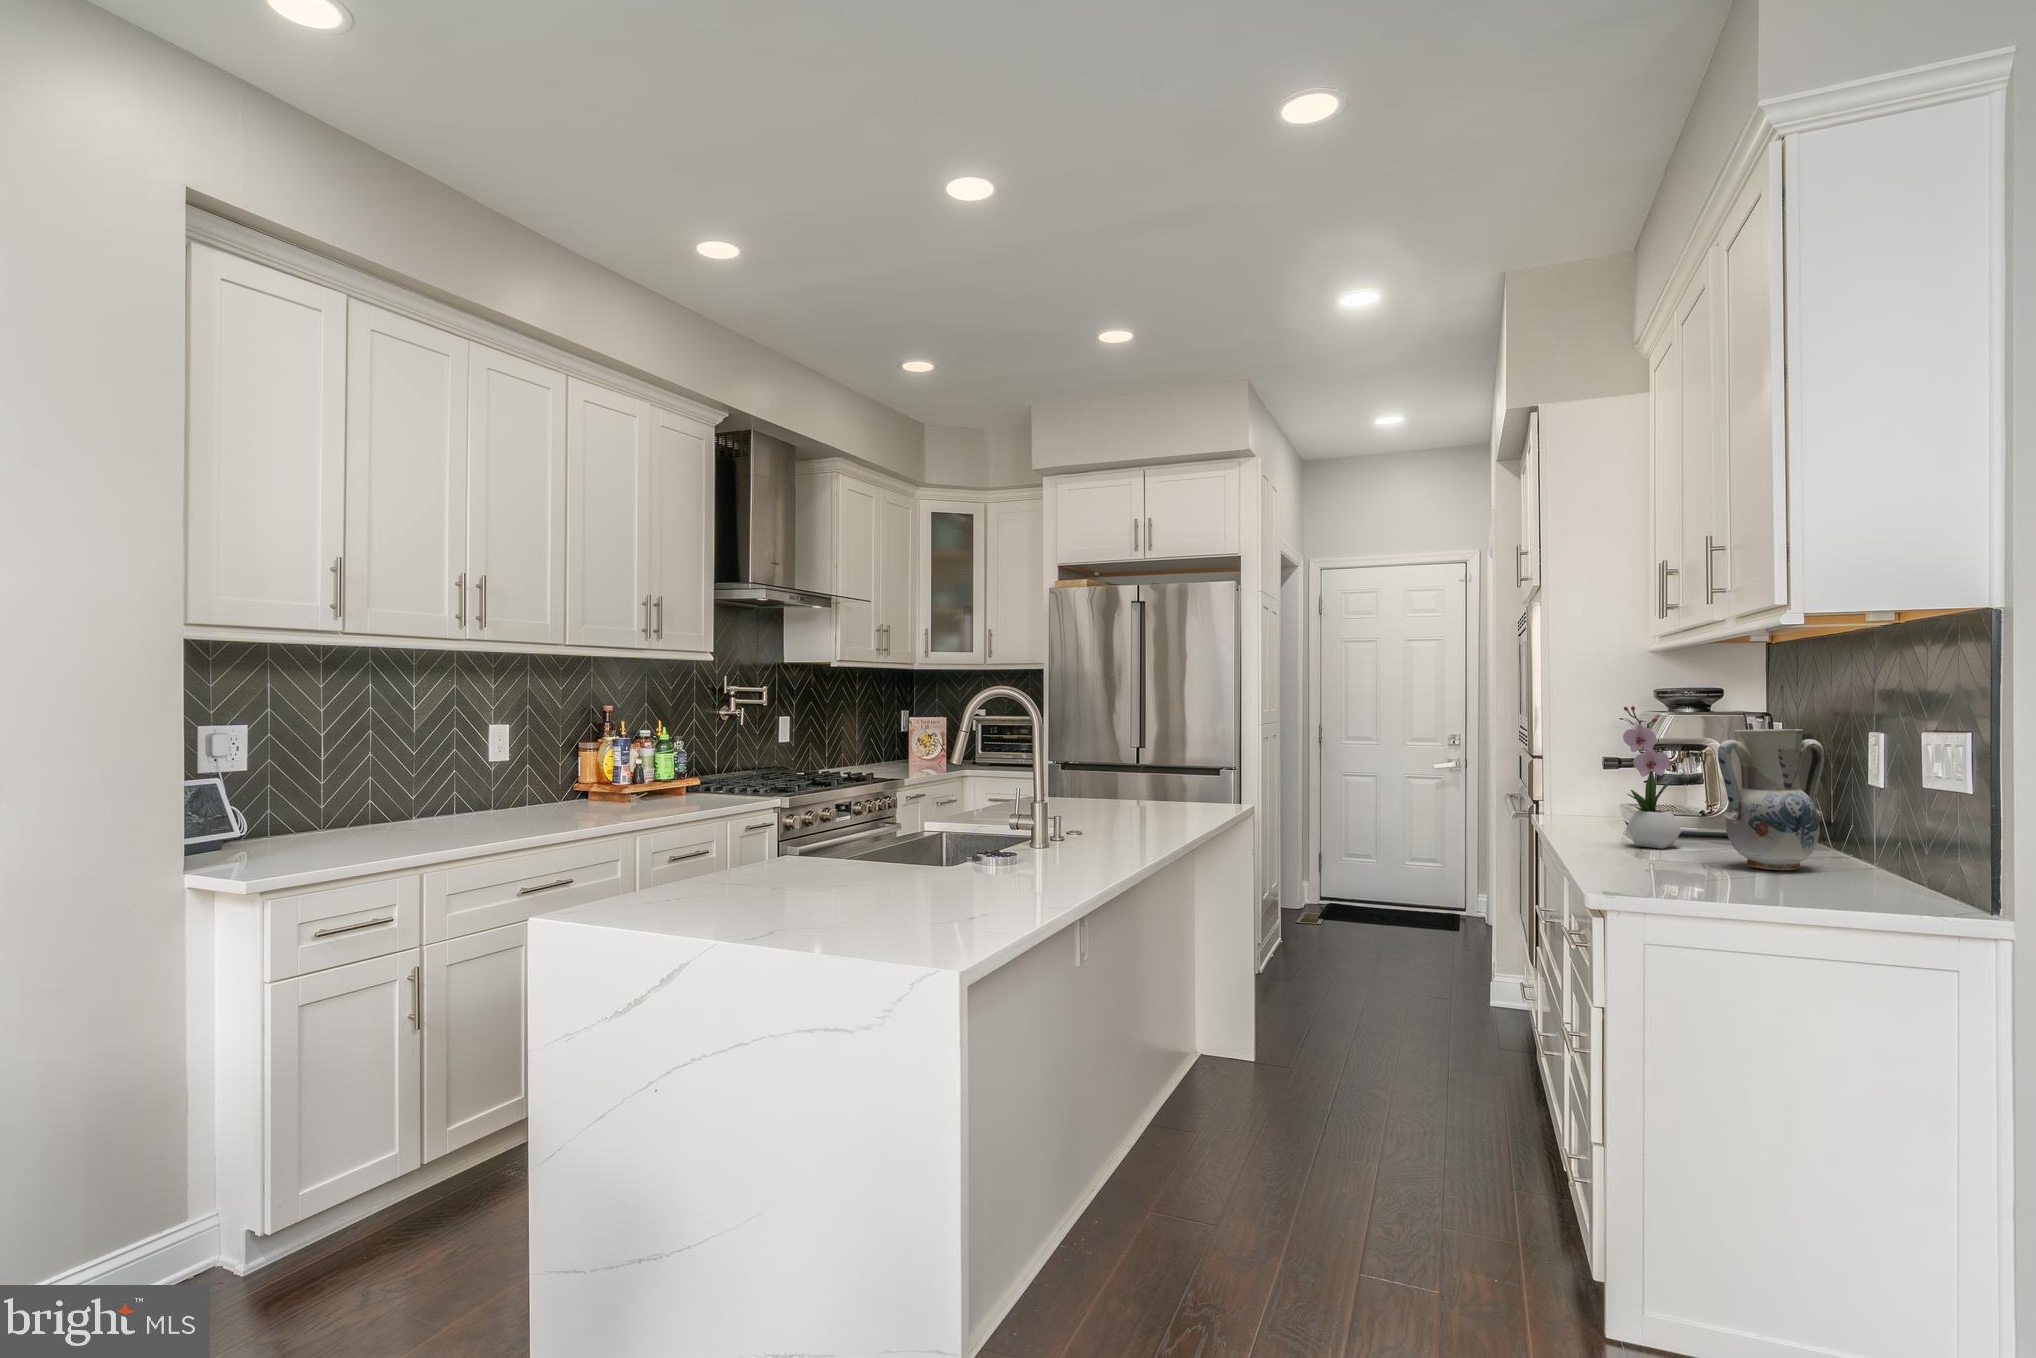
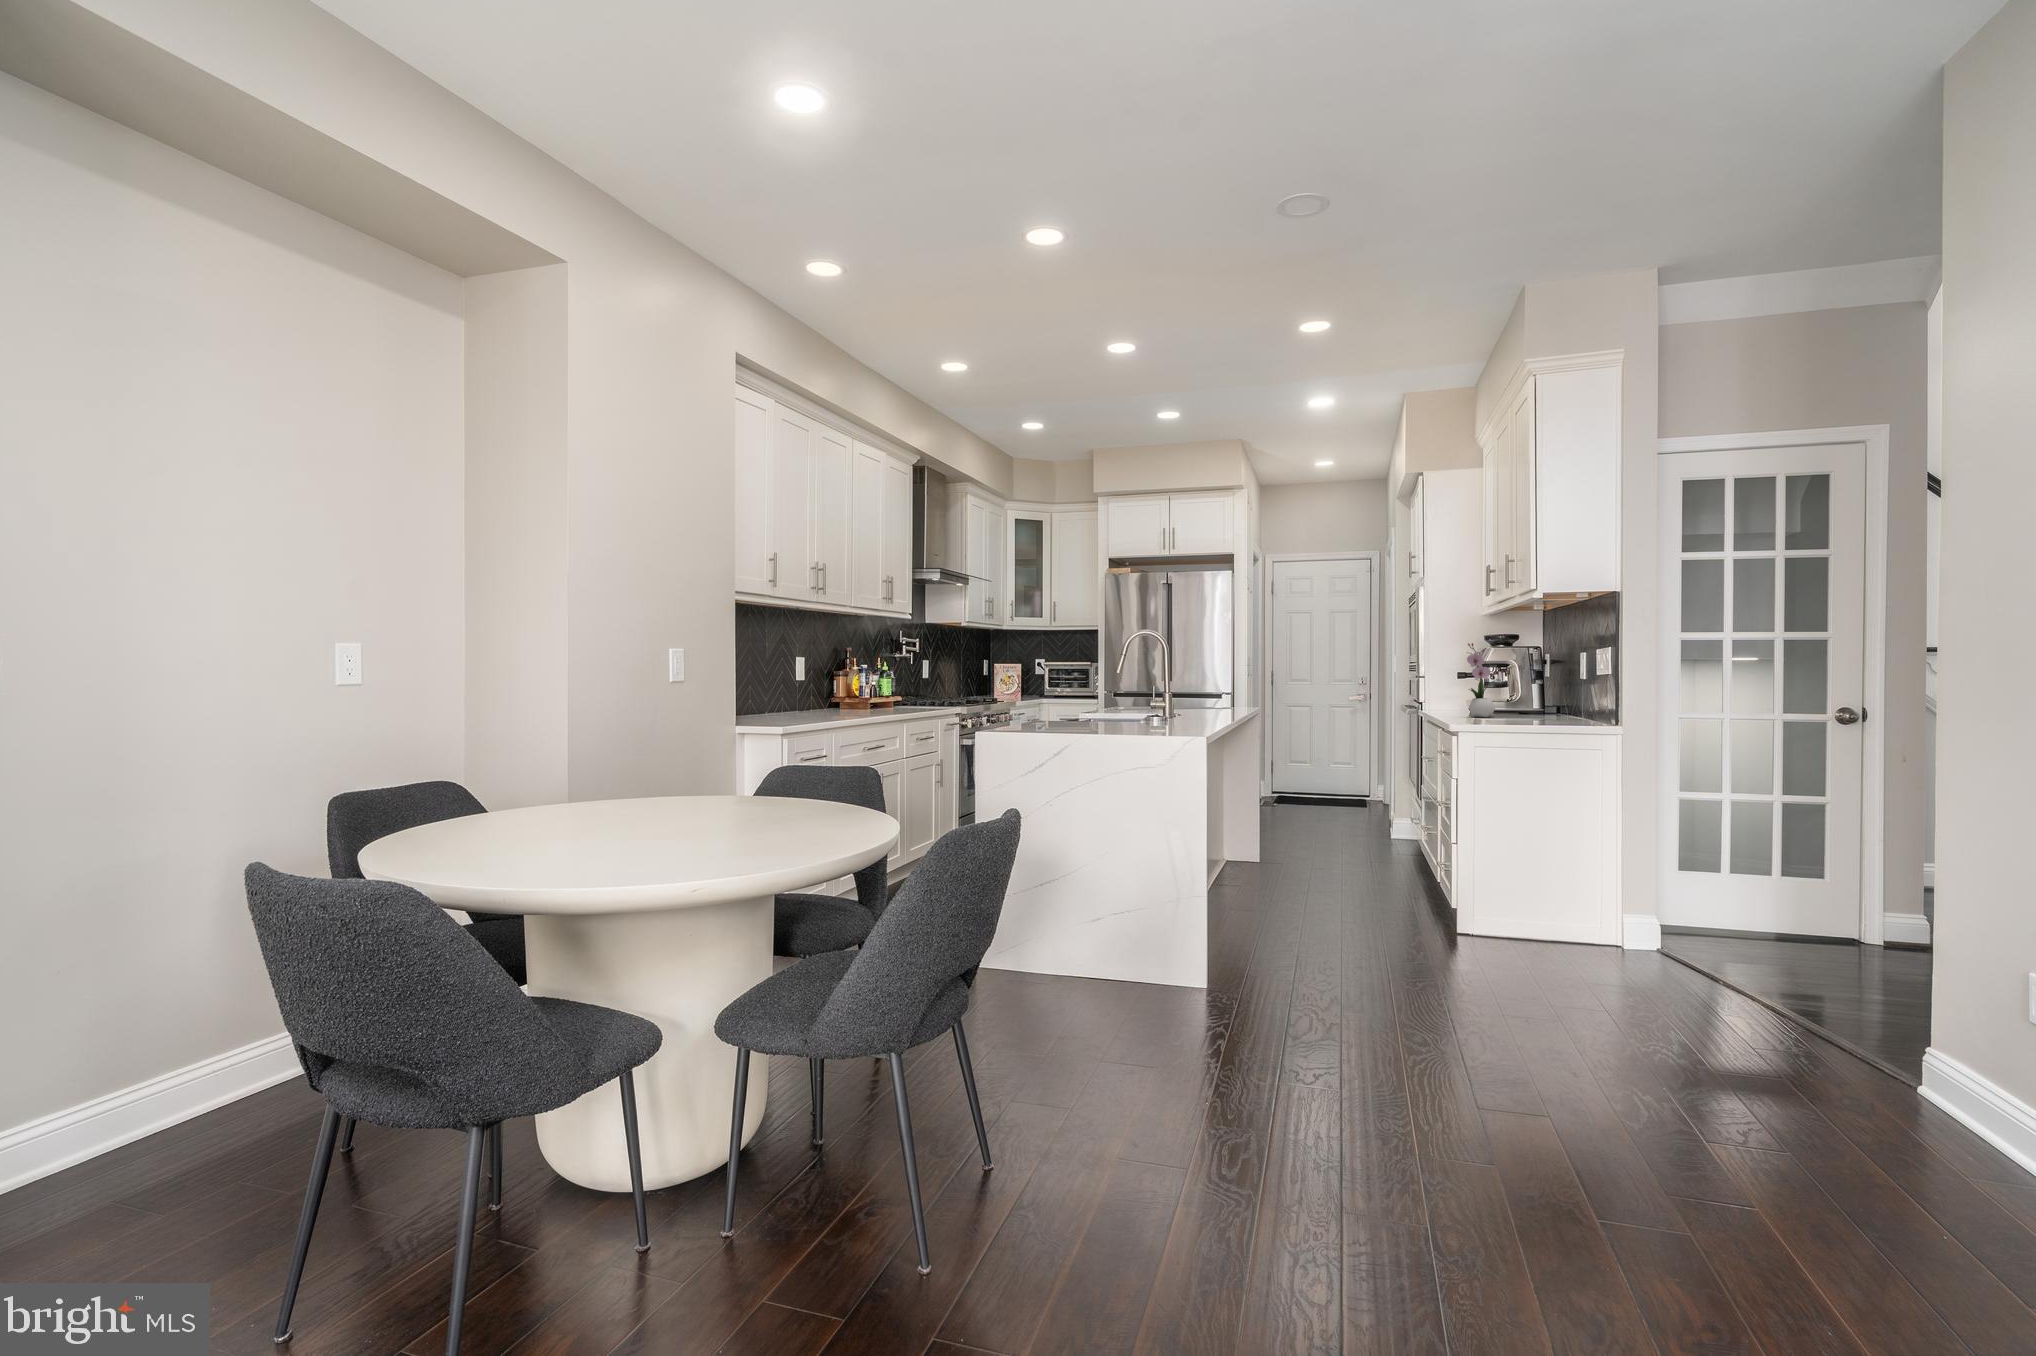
vase: present [1718,729,1824,870] -> none [1510,651,1560,720]

